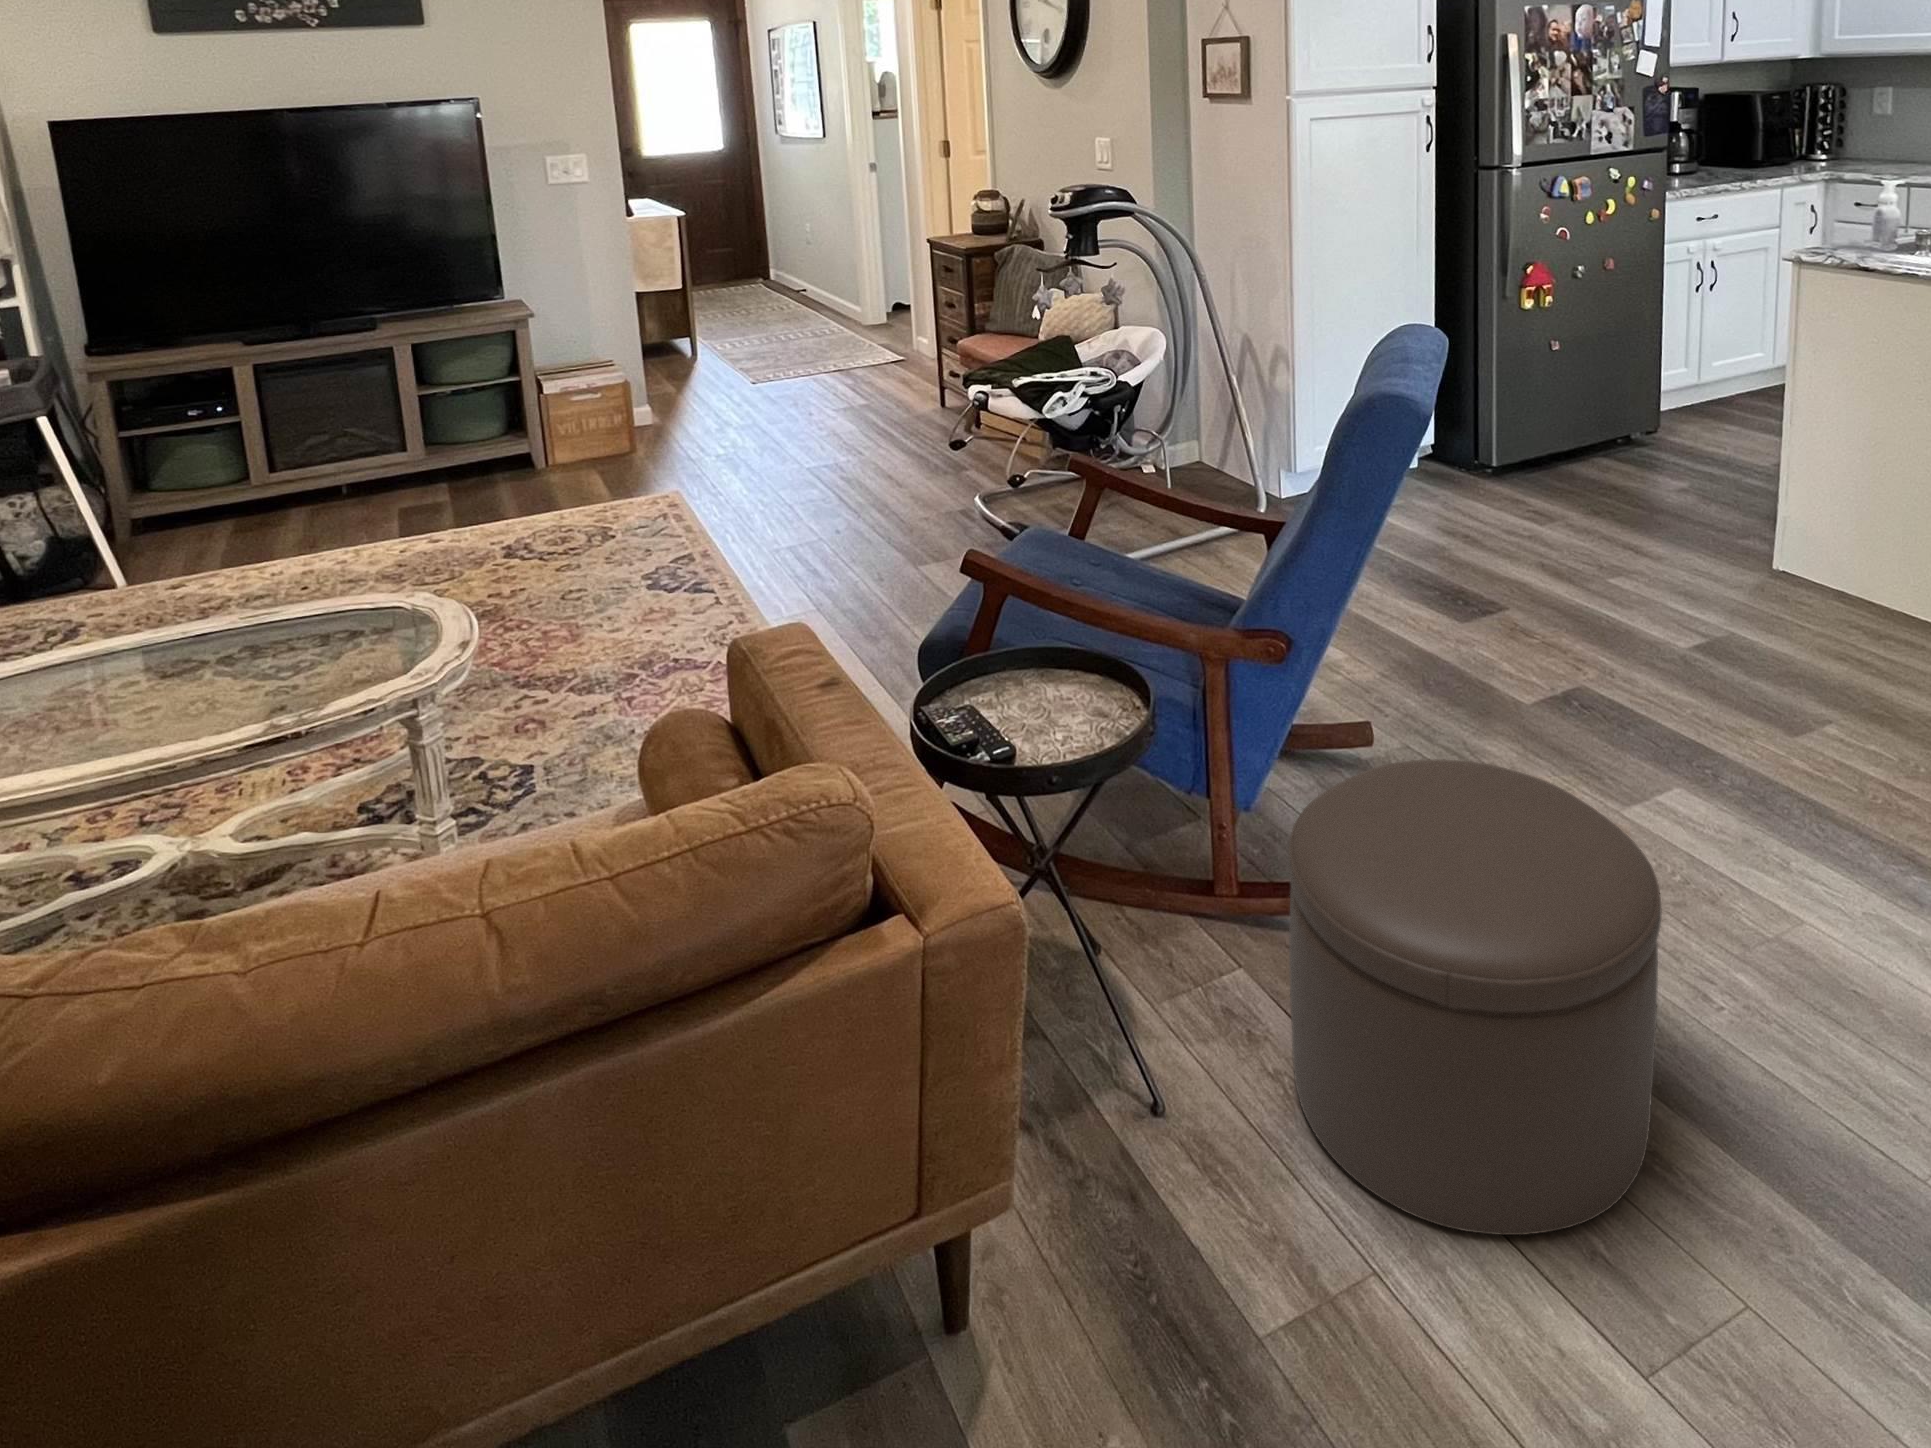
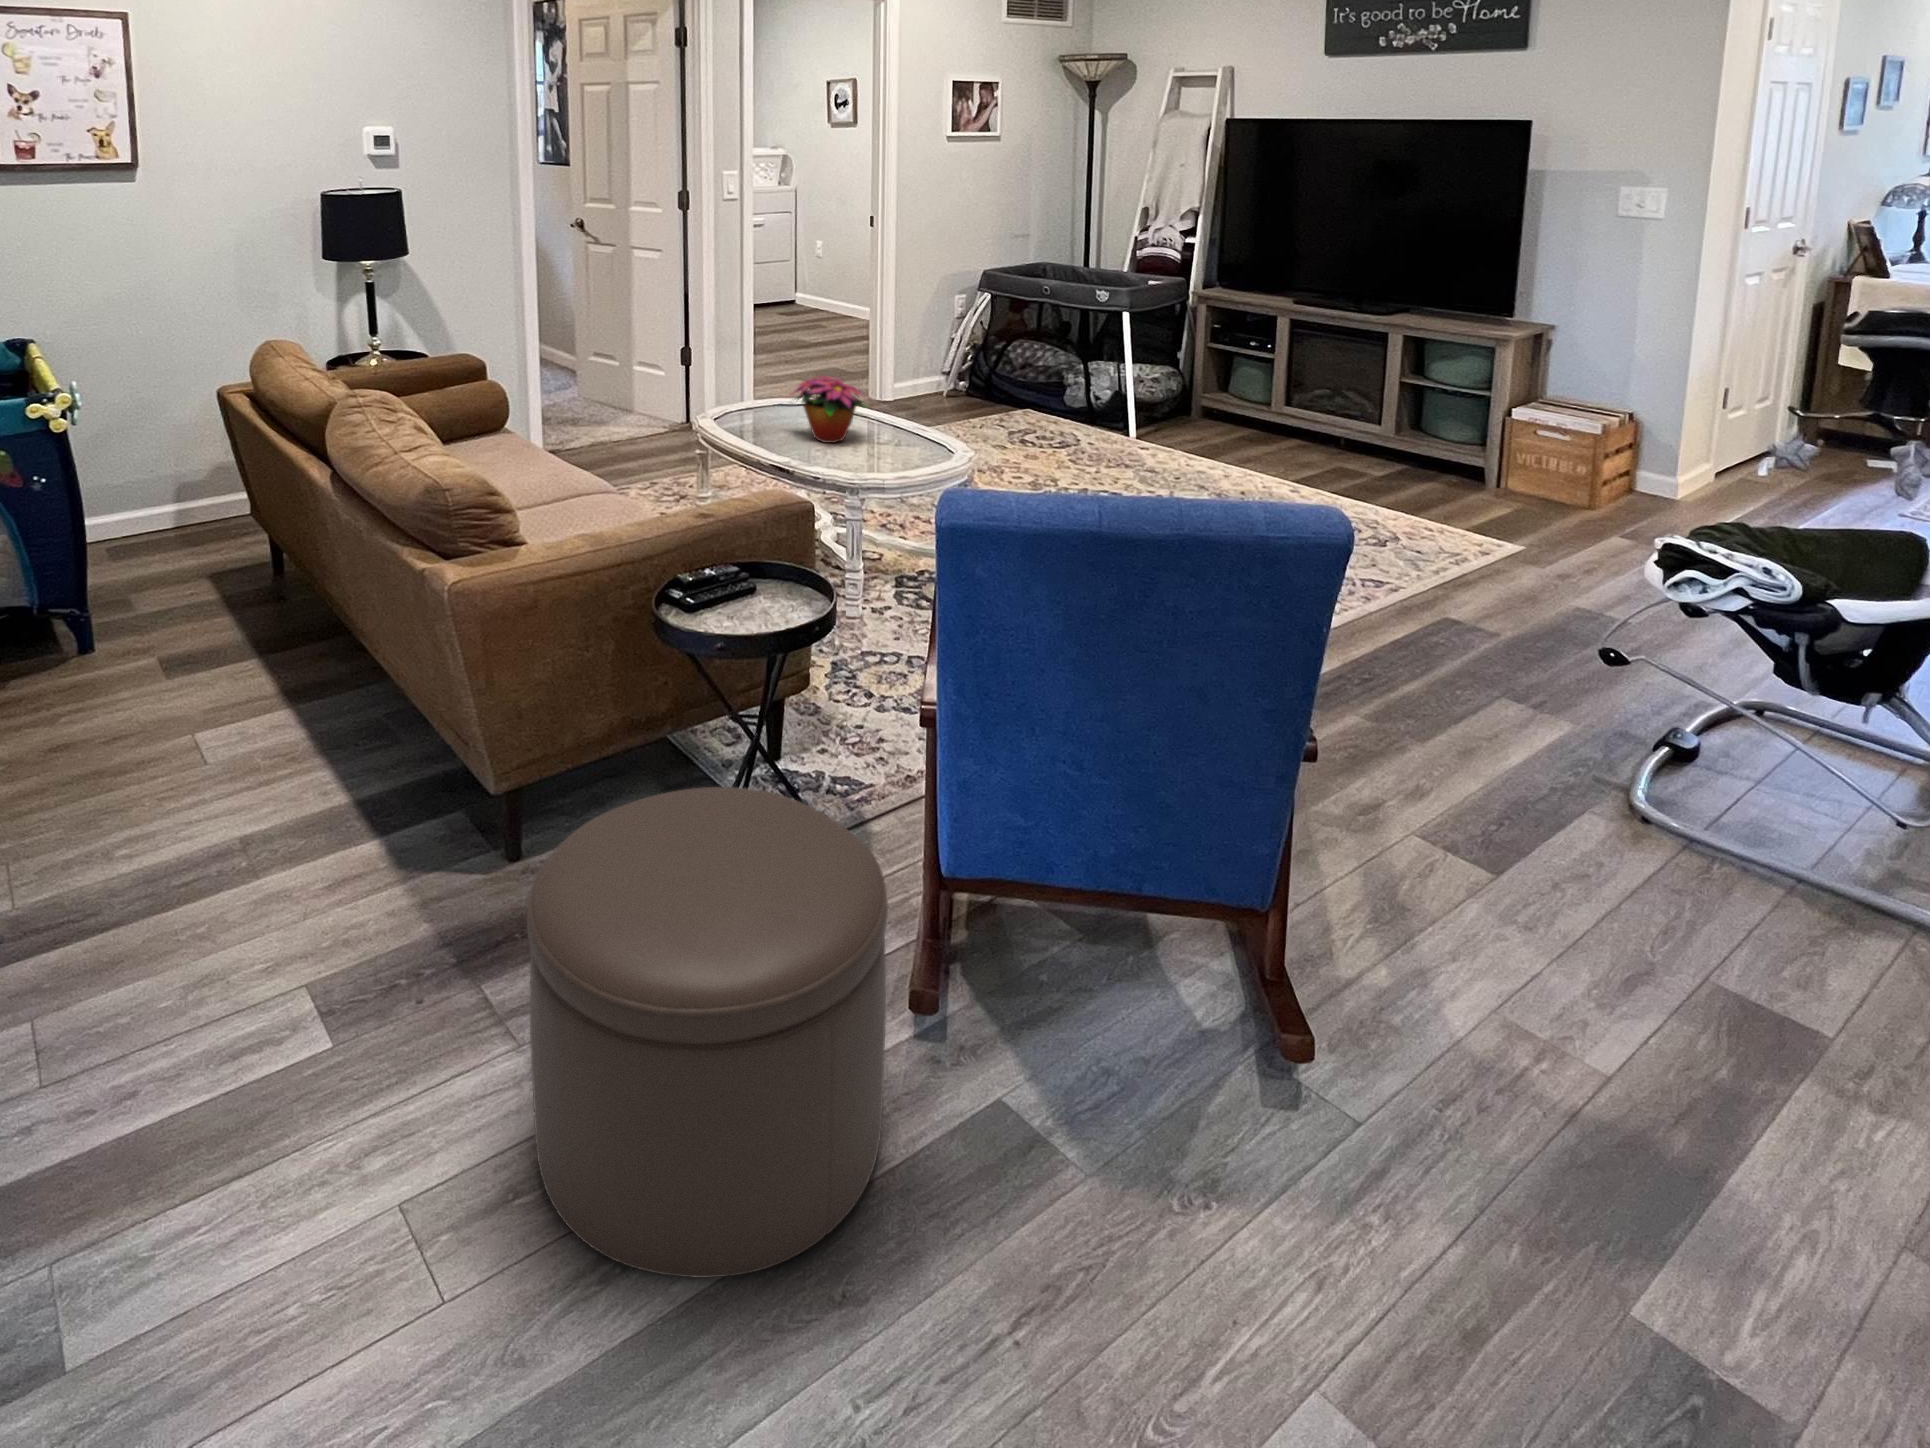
flower arrangement: none [64,588,269,714] -> present [792,376,865,443]

